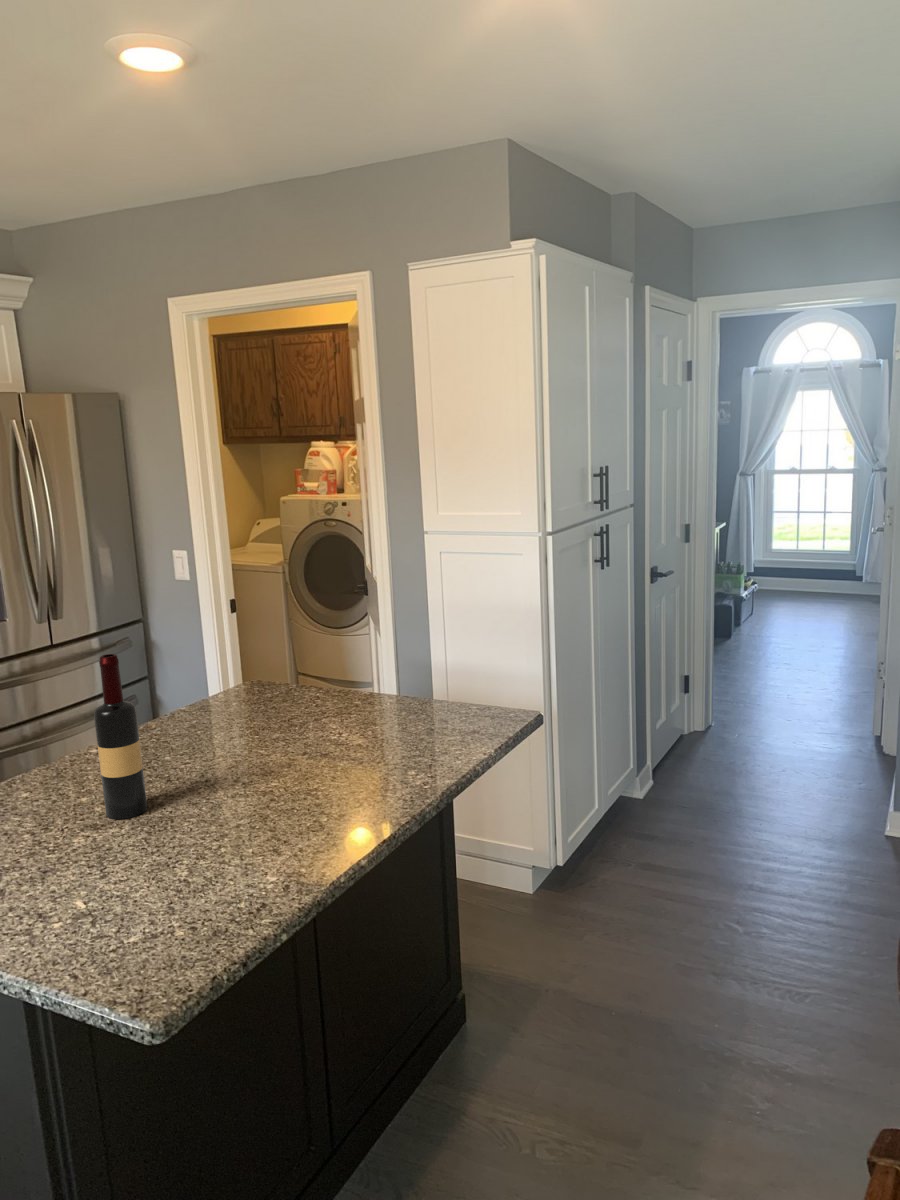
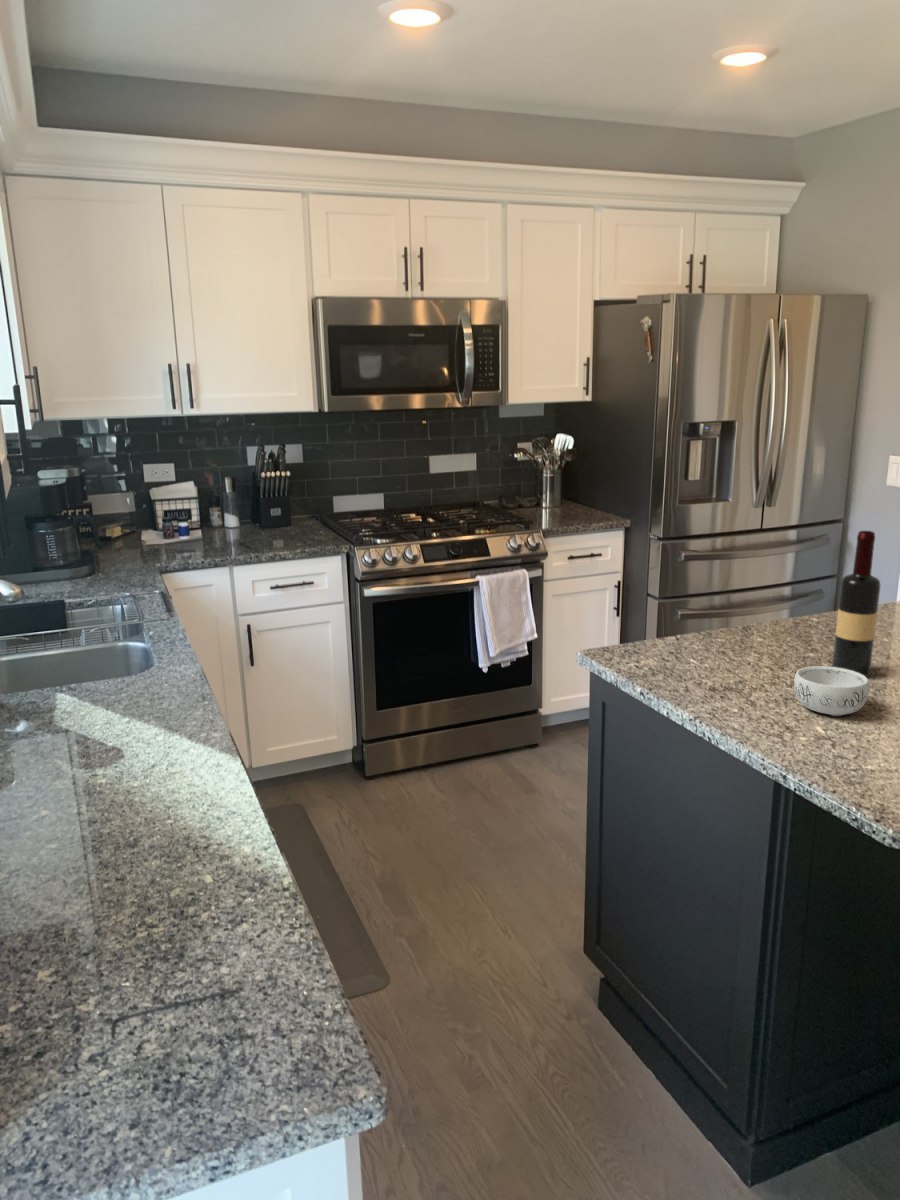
decorative bowl: none [48,817,134,880] -> present [794,666,869,716]

